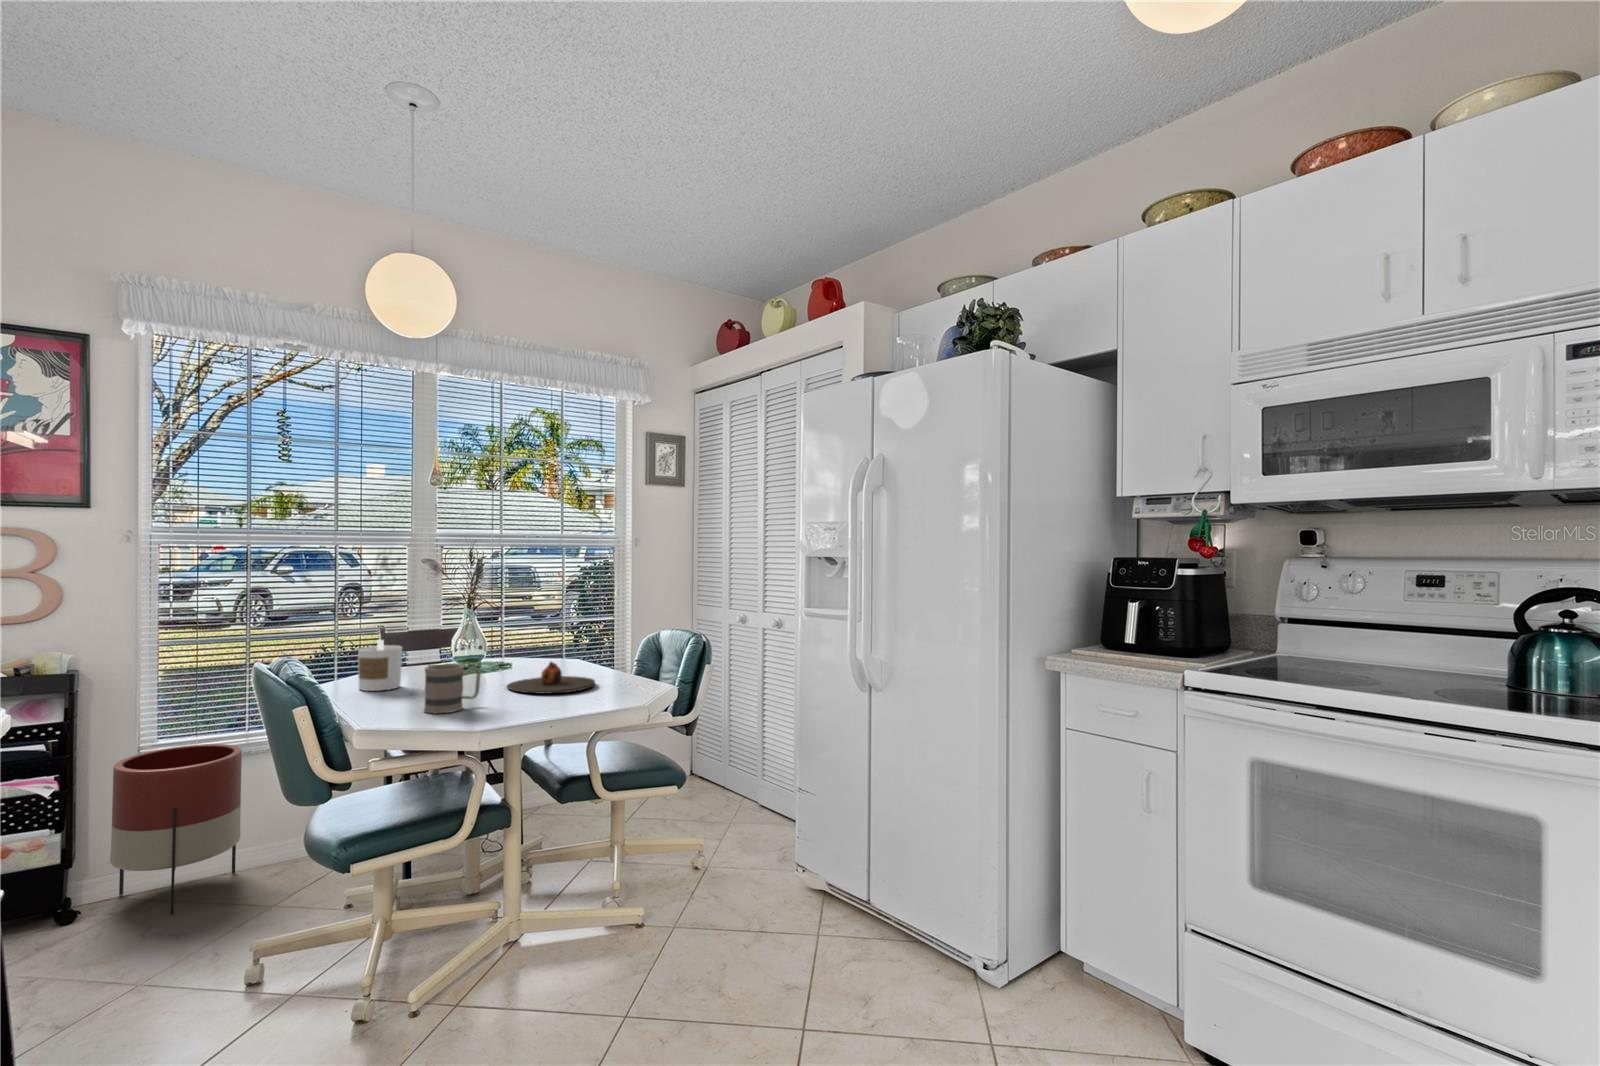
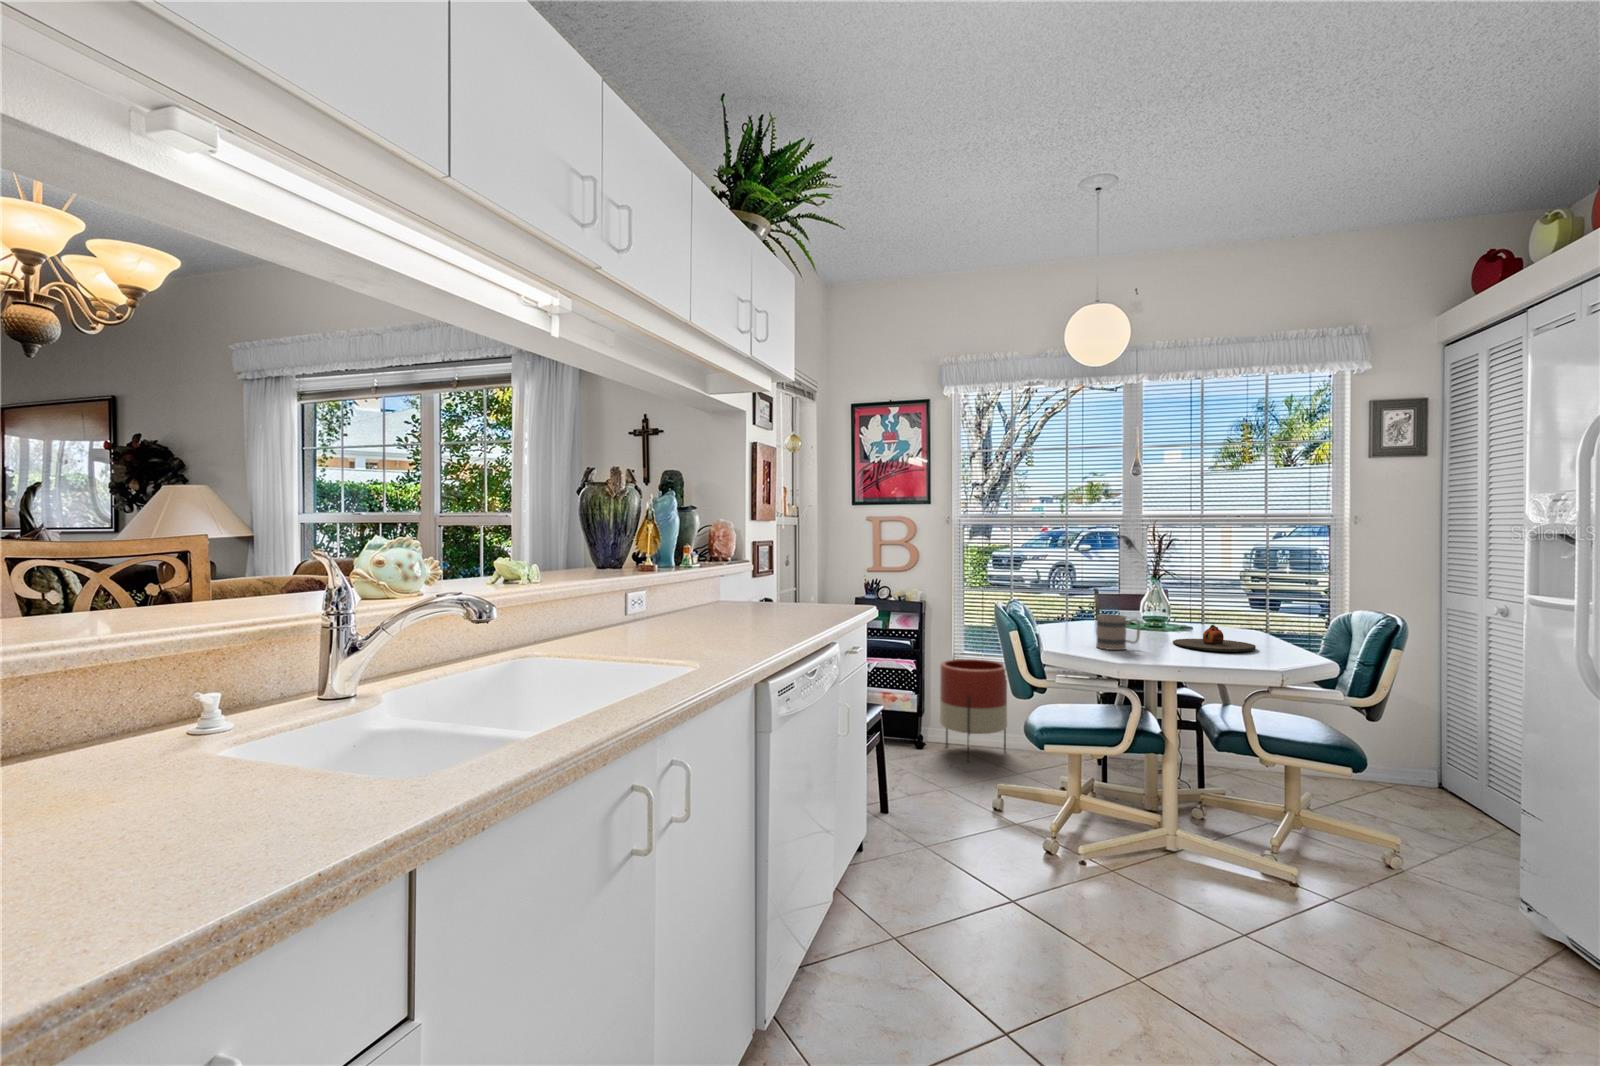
candle: present [358,640,402,691] -> none [1064,595,1094,632]

